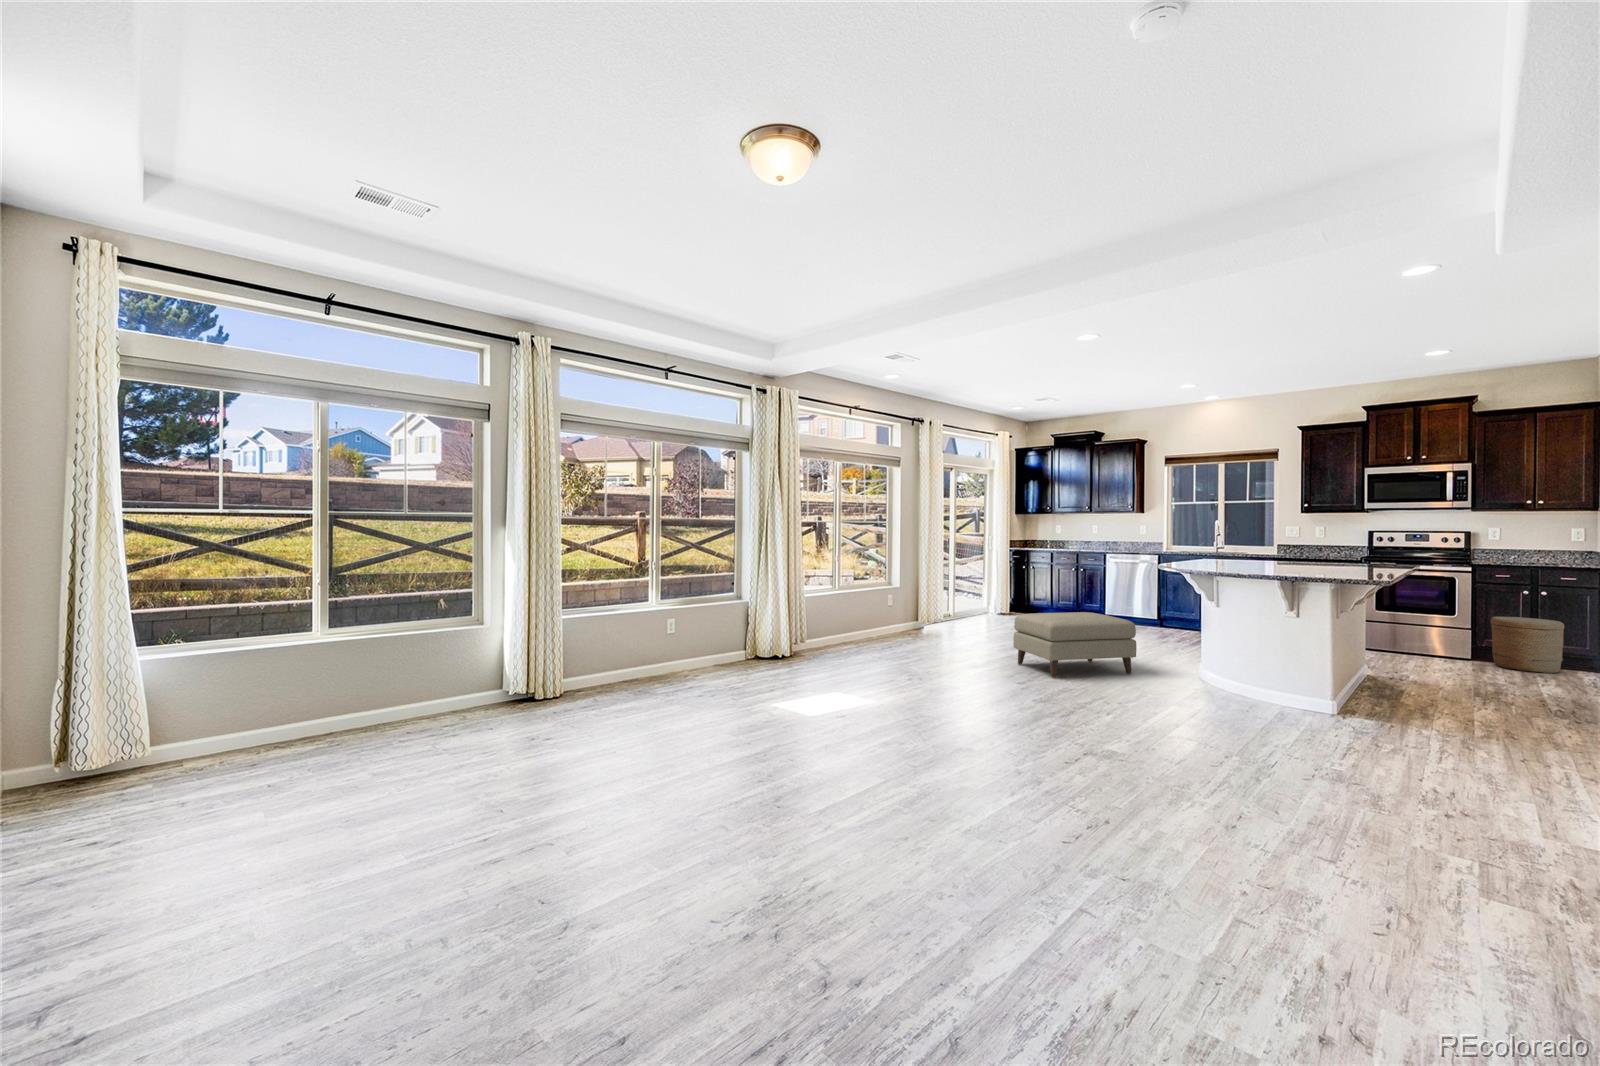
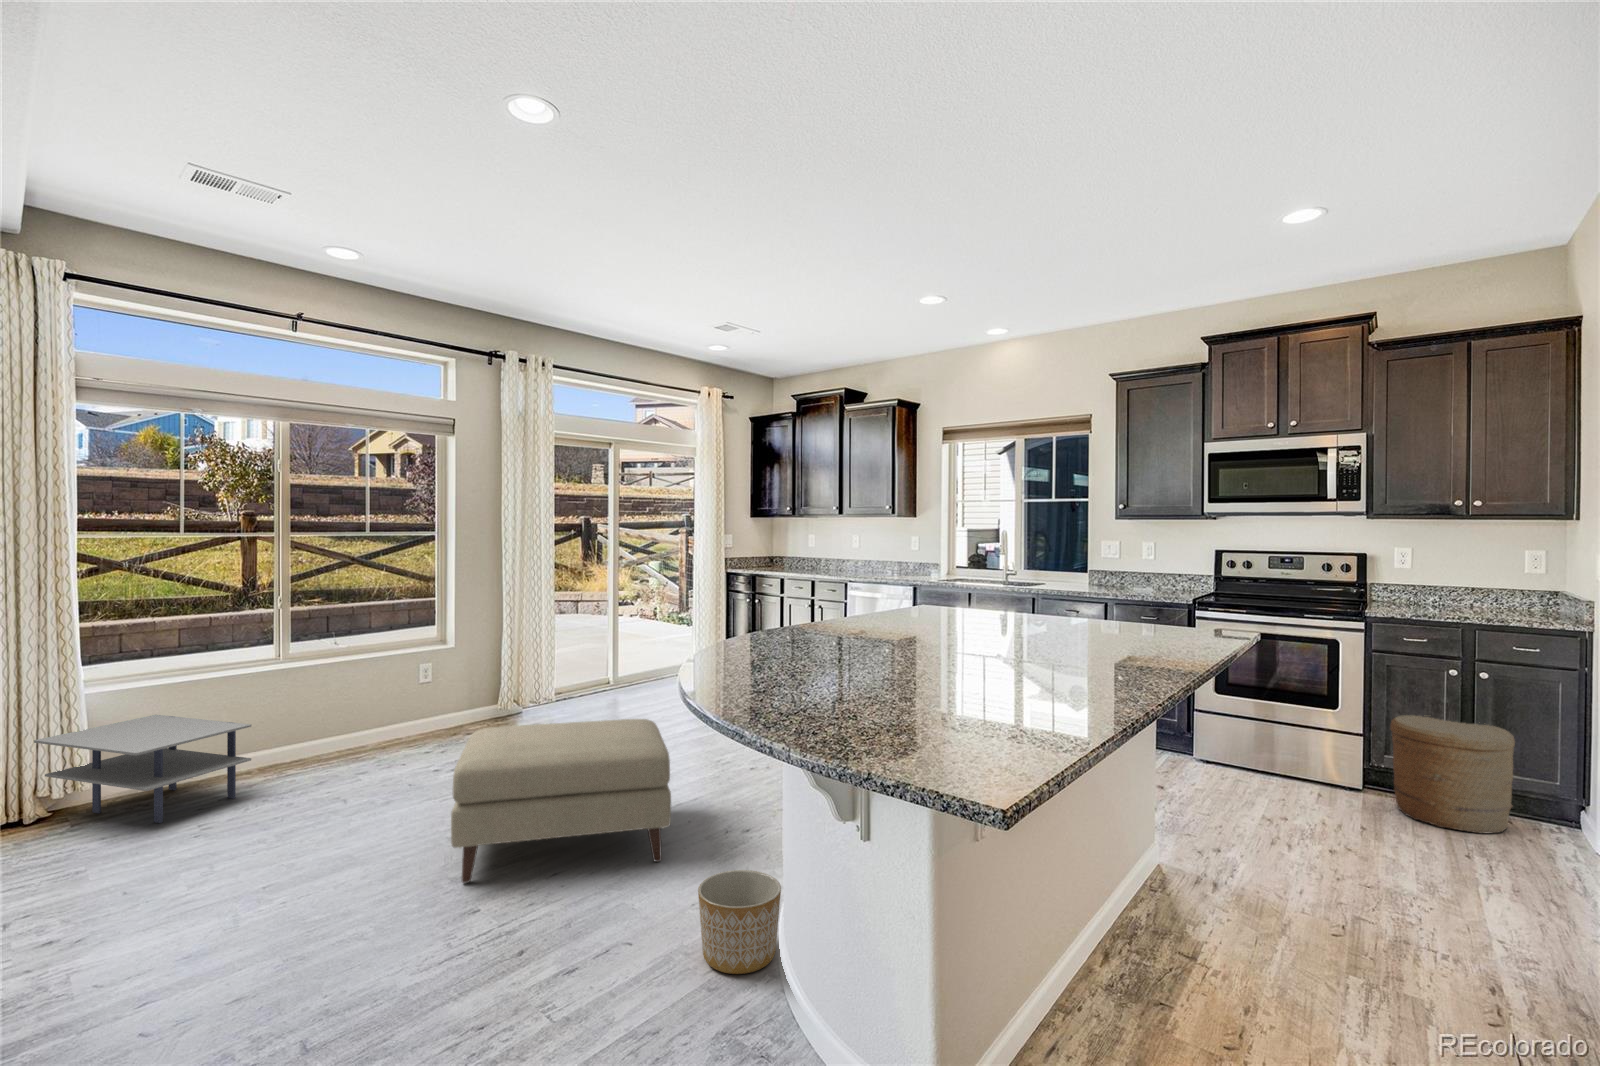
side table: none [794,613,876,660] -> present [34,715,251,823]
planter: none [1201,663,1242,699] -> present [698,870,781,974]

